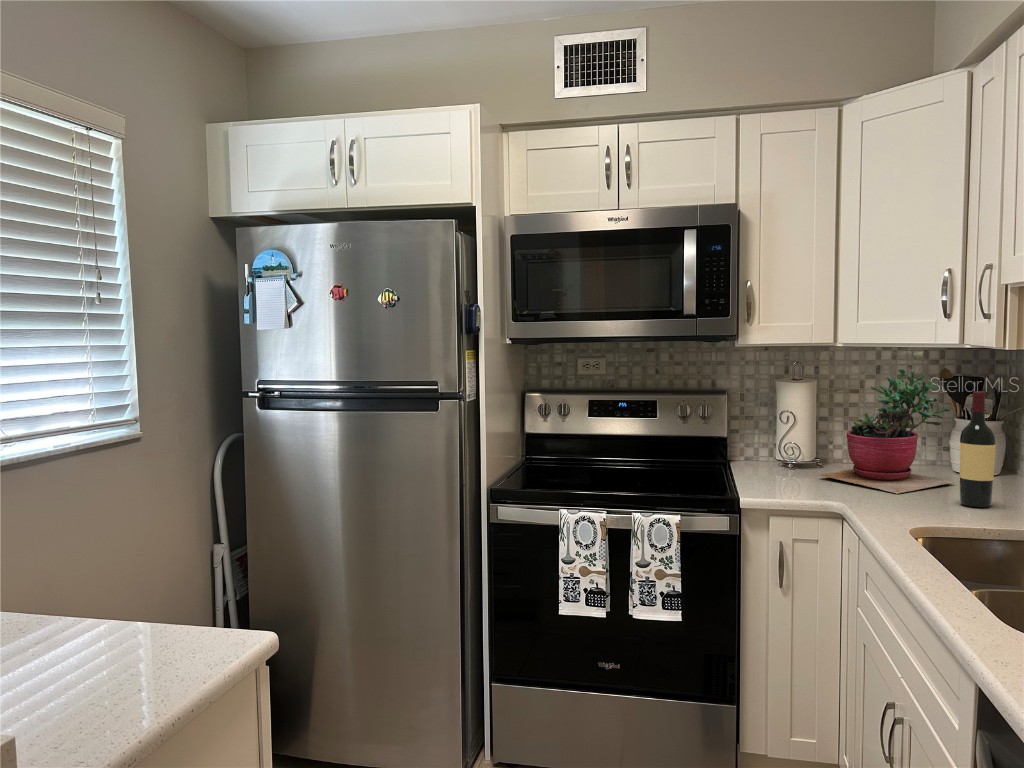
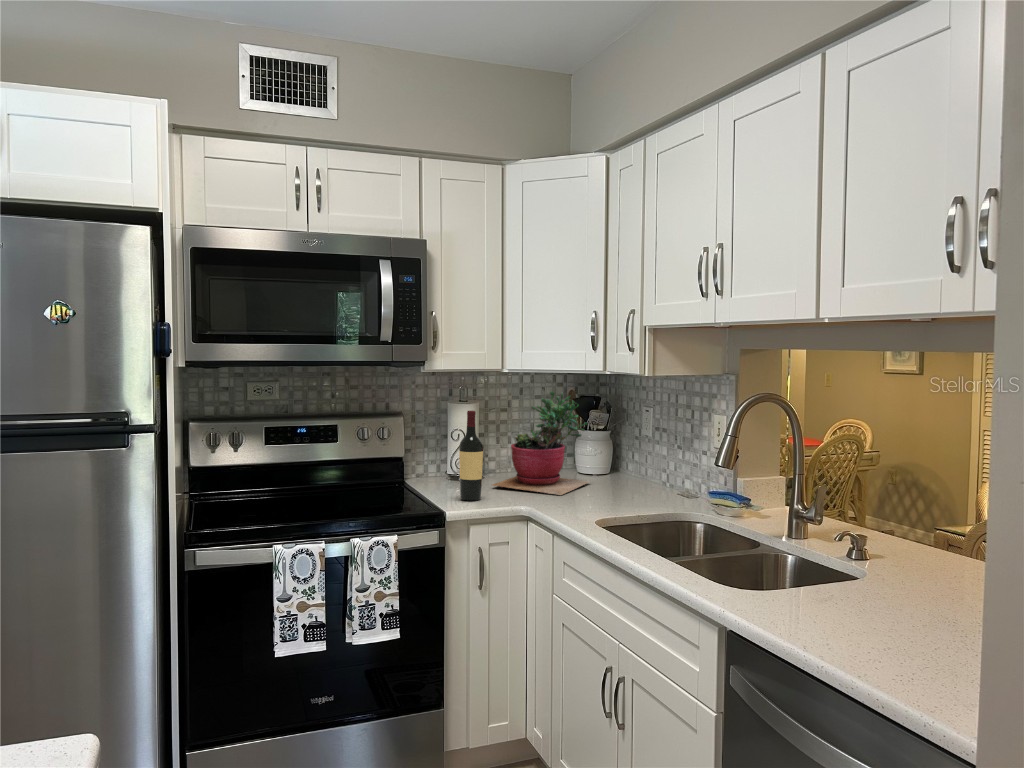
wine bottle: present [960,391,996,508] -> present [459,411,483,501]

